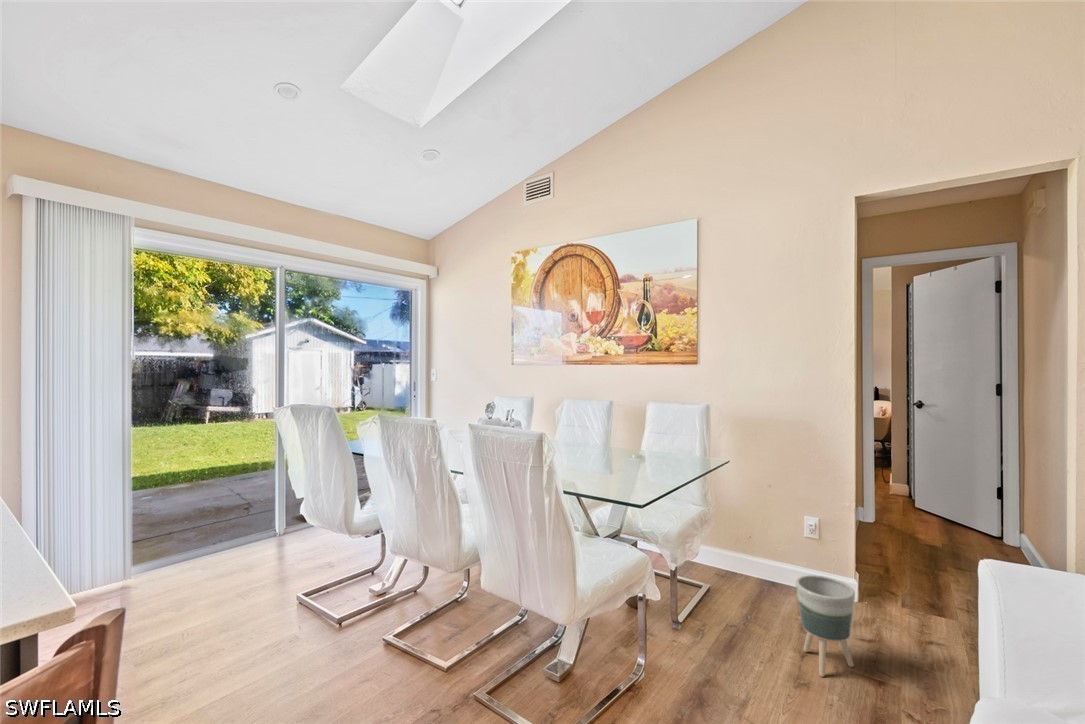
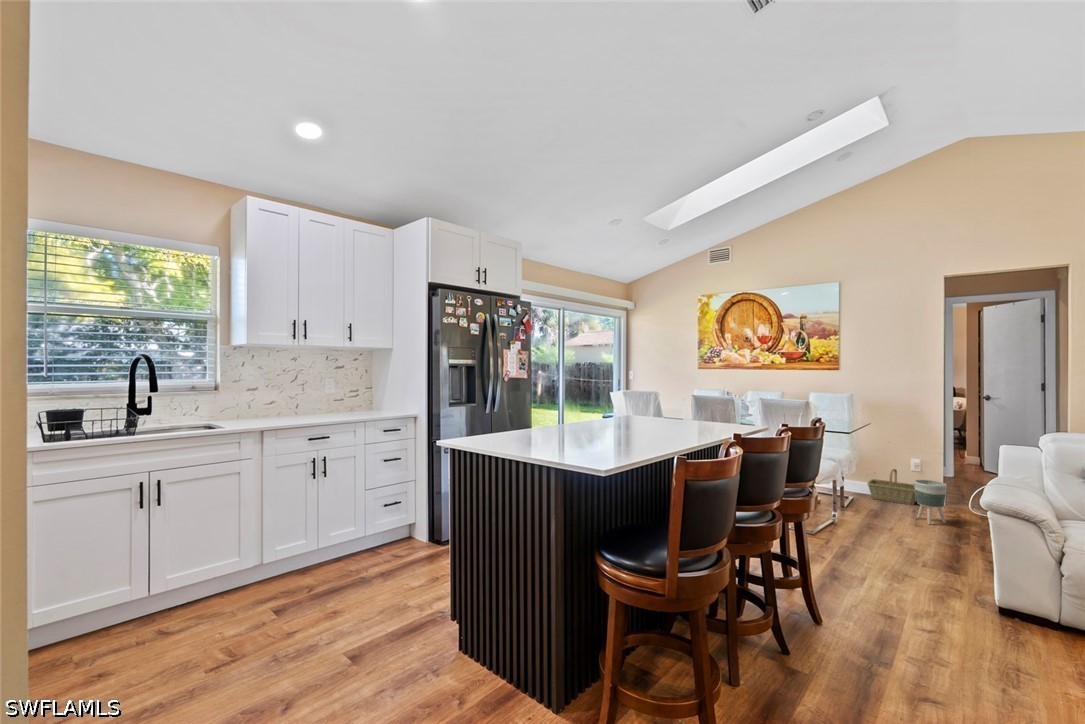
basket: none [733,534,818,604] -> present [867,469,916,505]

